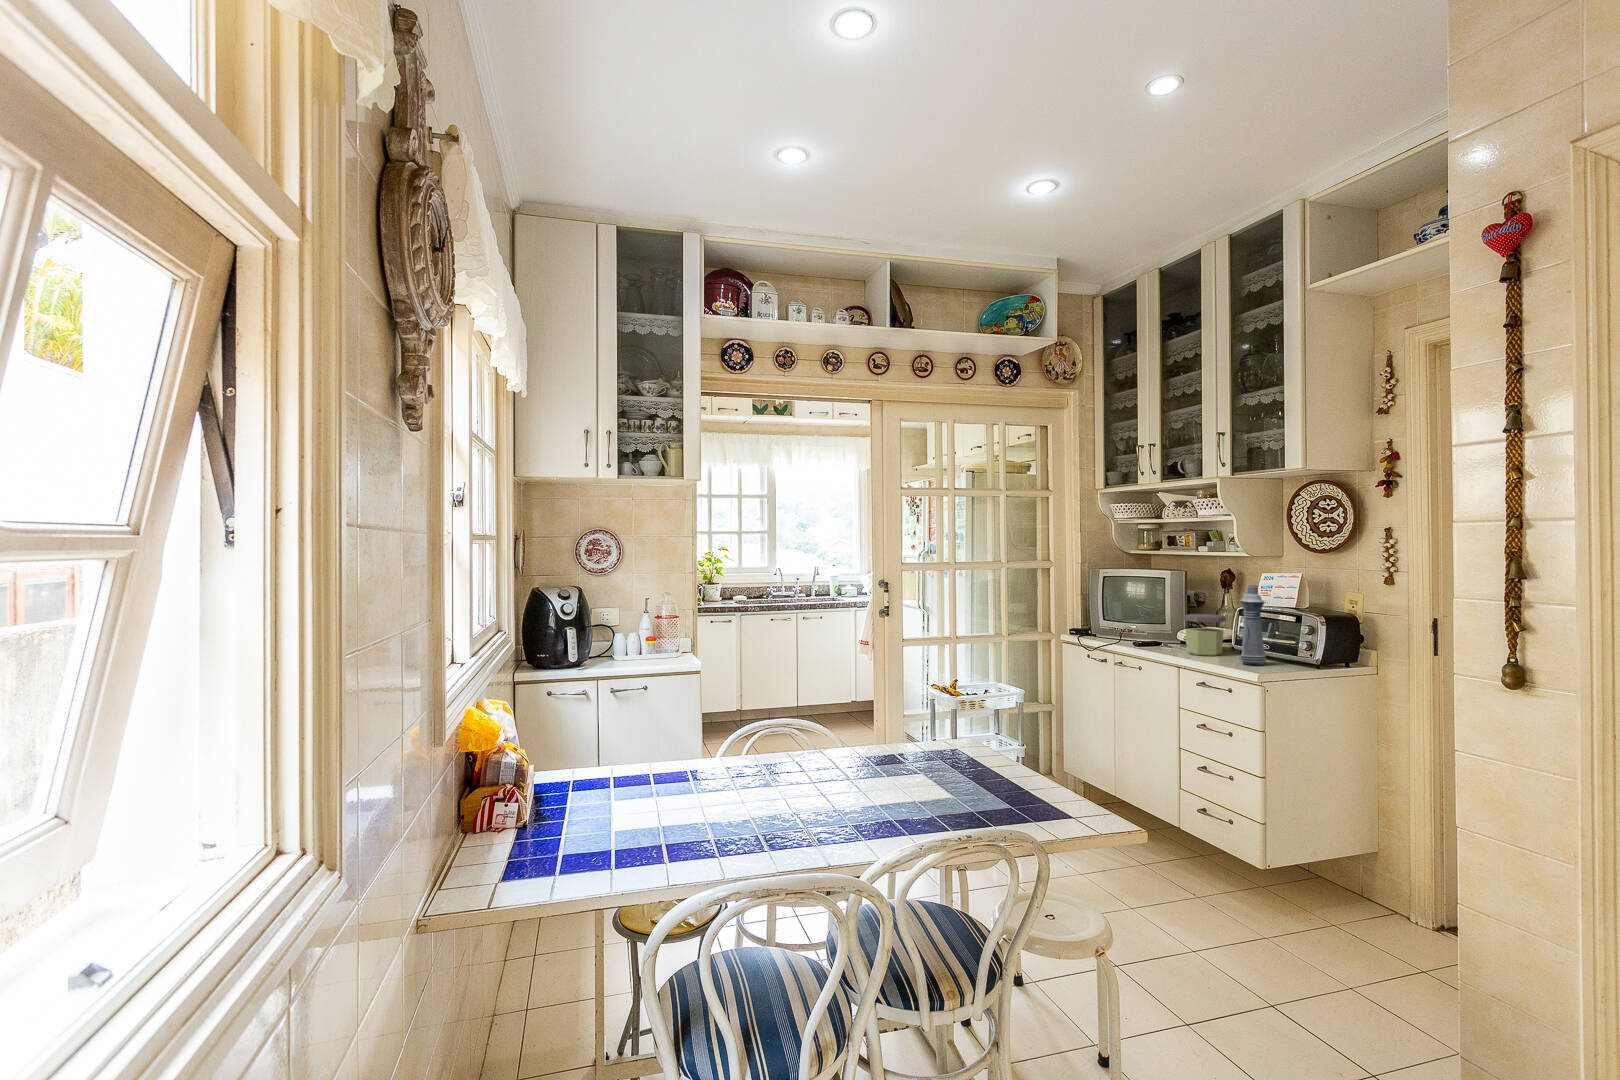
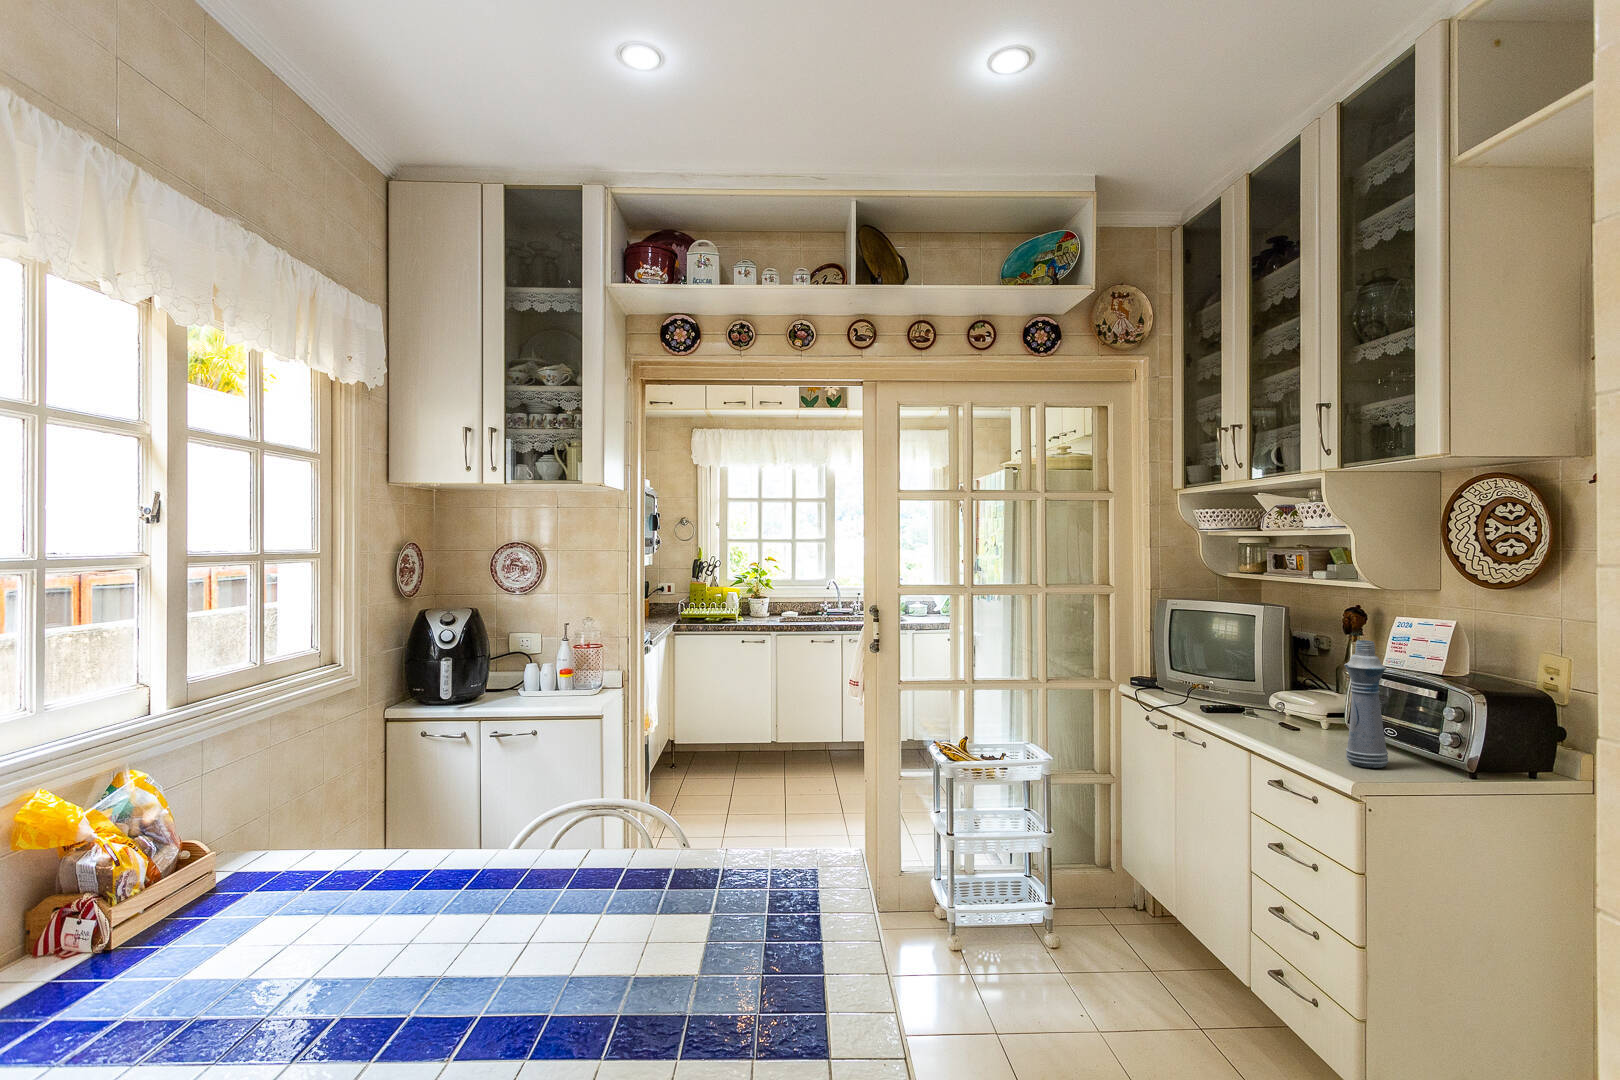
jar: present [1183,614,1226,656] -> none [1268,674,1335,741]

